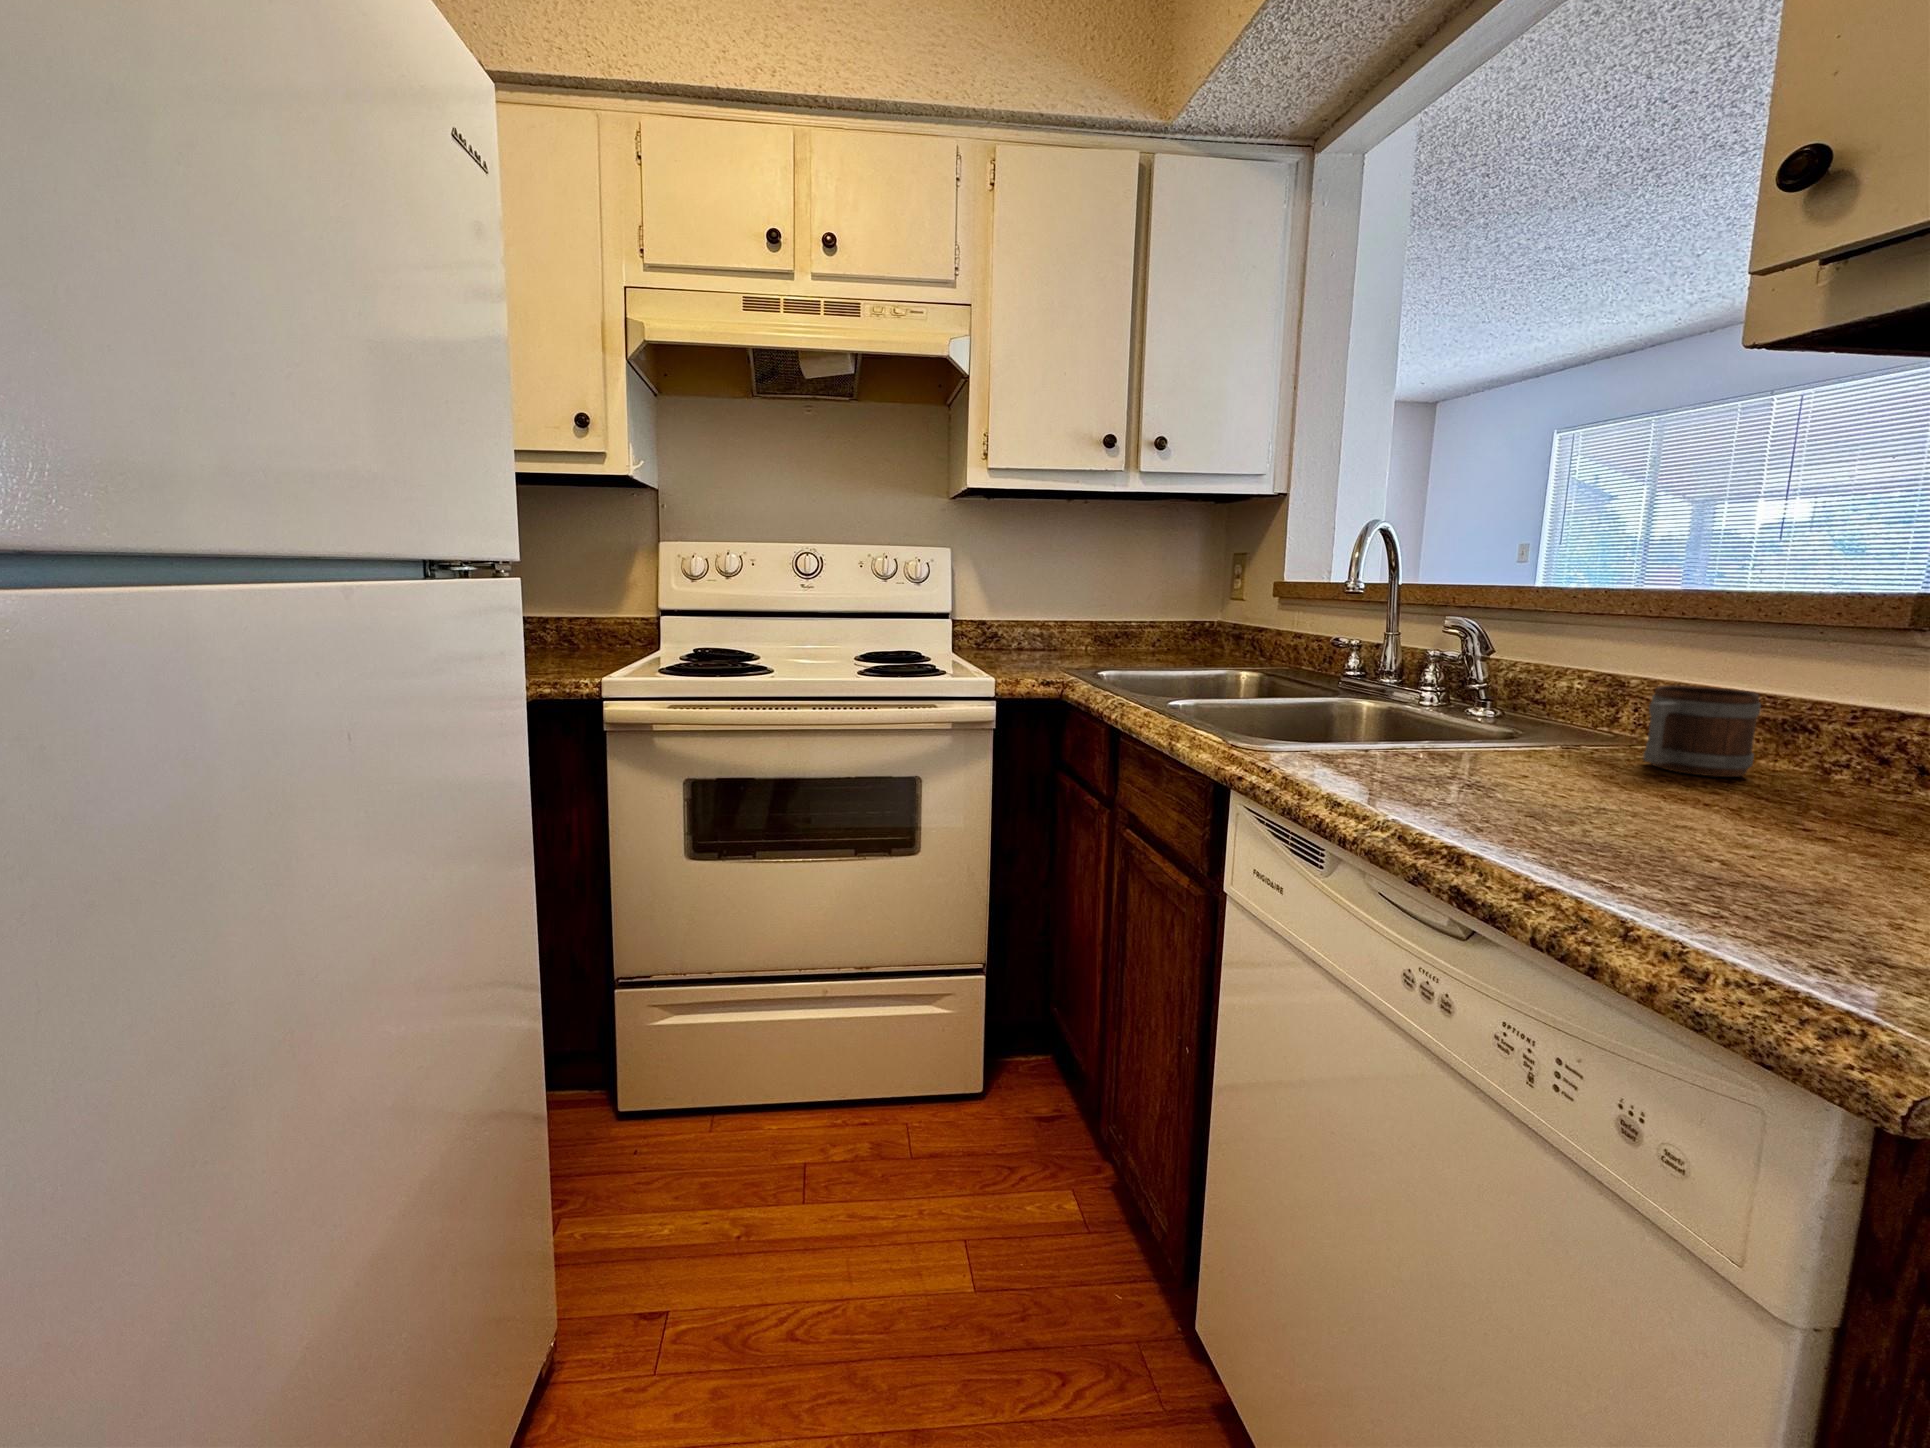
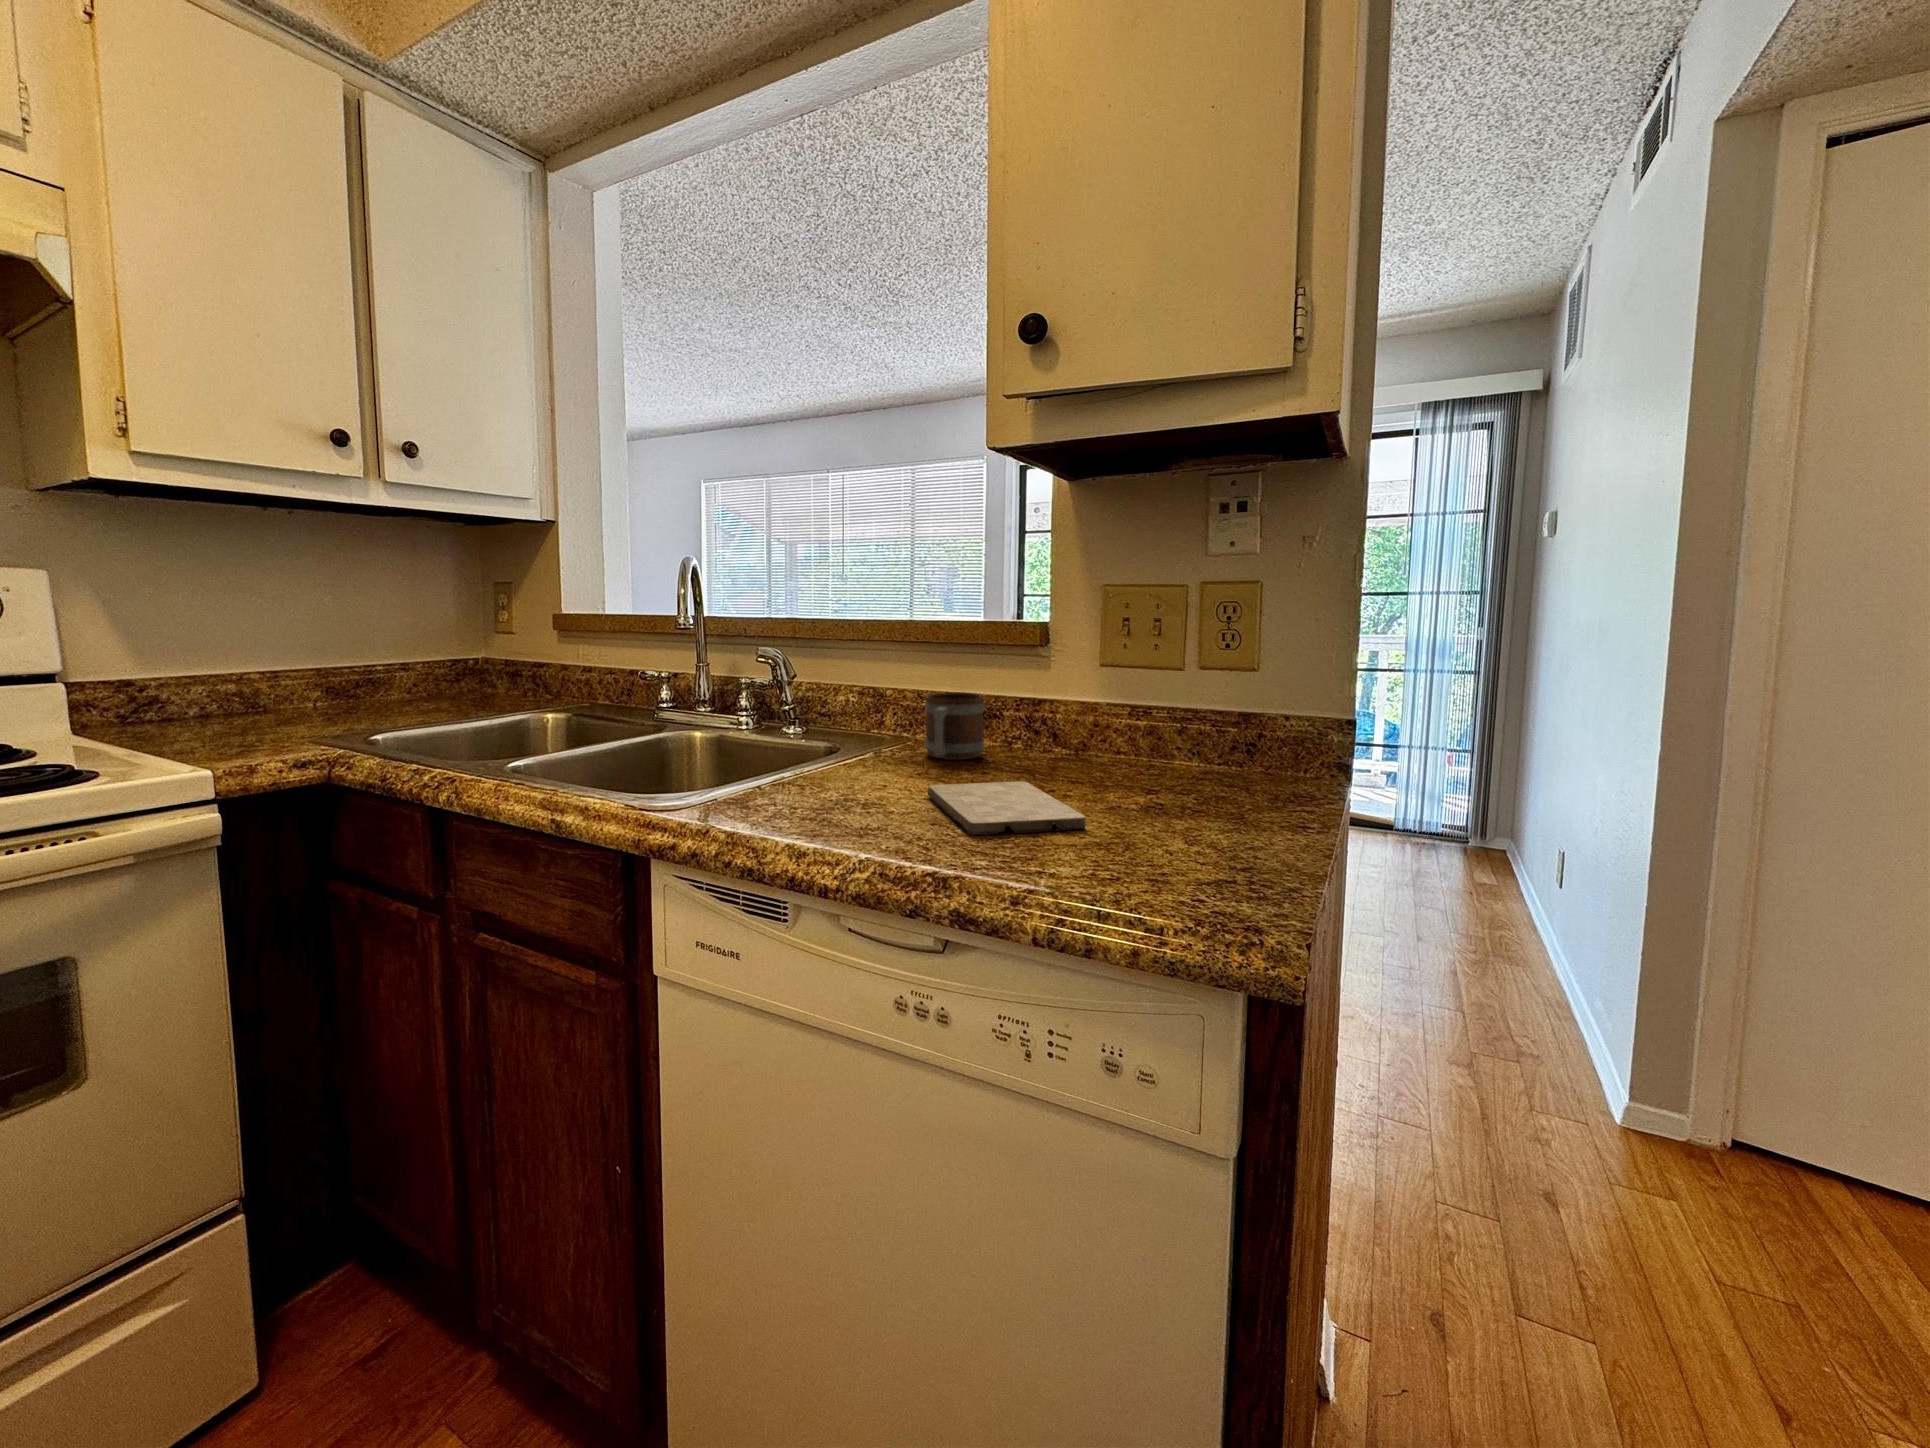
cutting board: none [1562,783,1779,869] -> present [928,781,1086,835]

